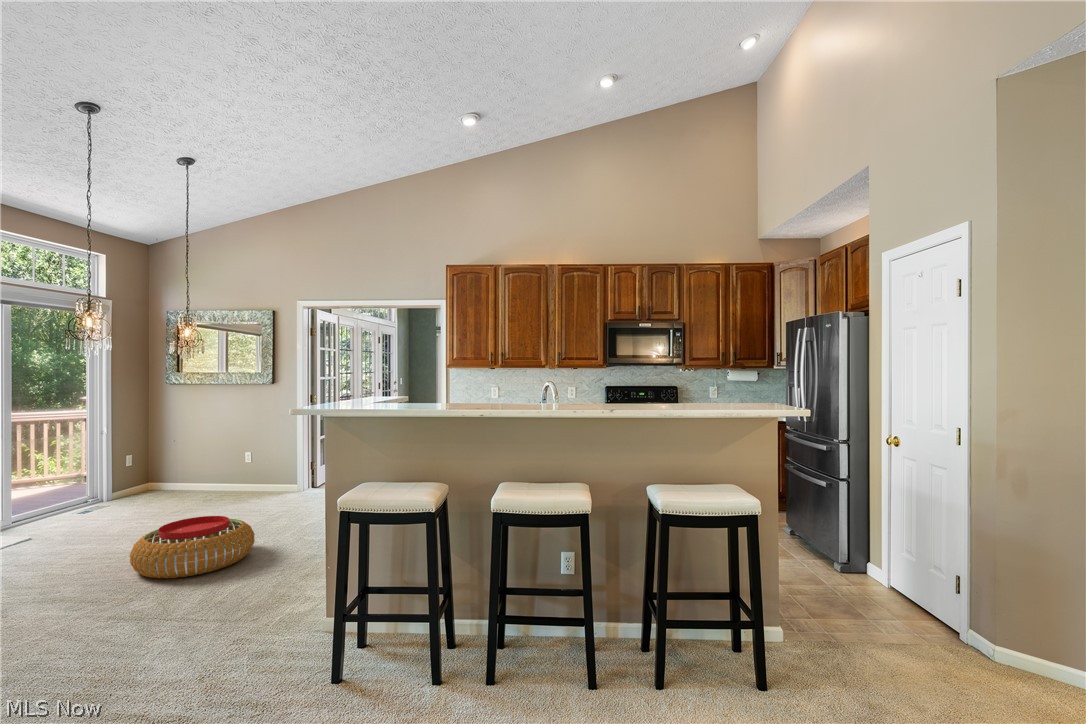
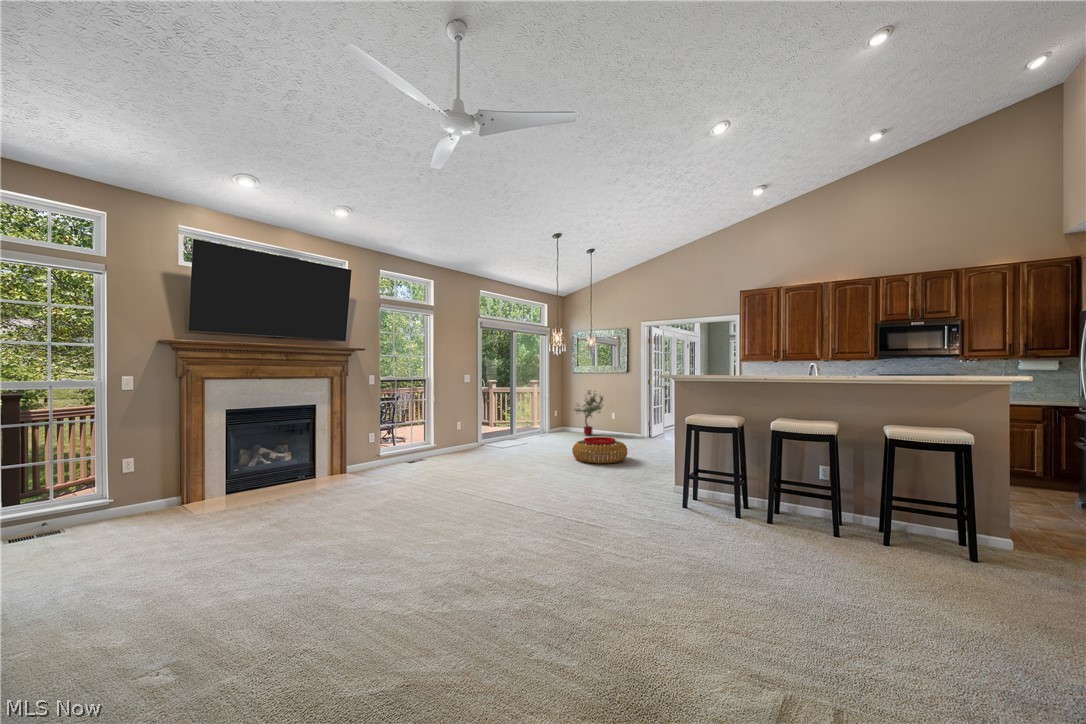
potted tree: none [166,417,229,499] -> present [574,390,603,436]

